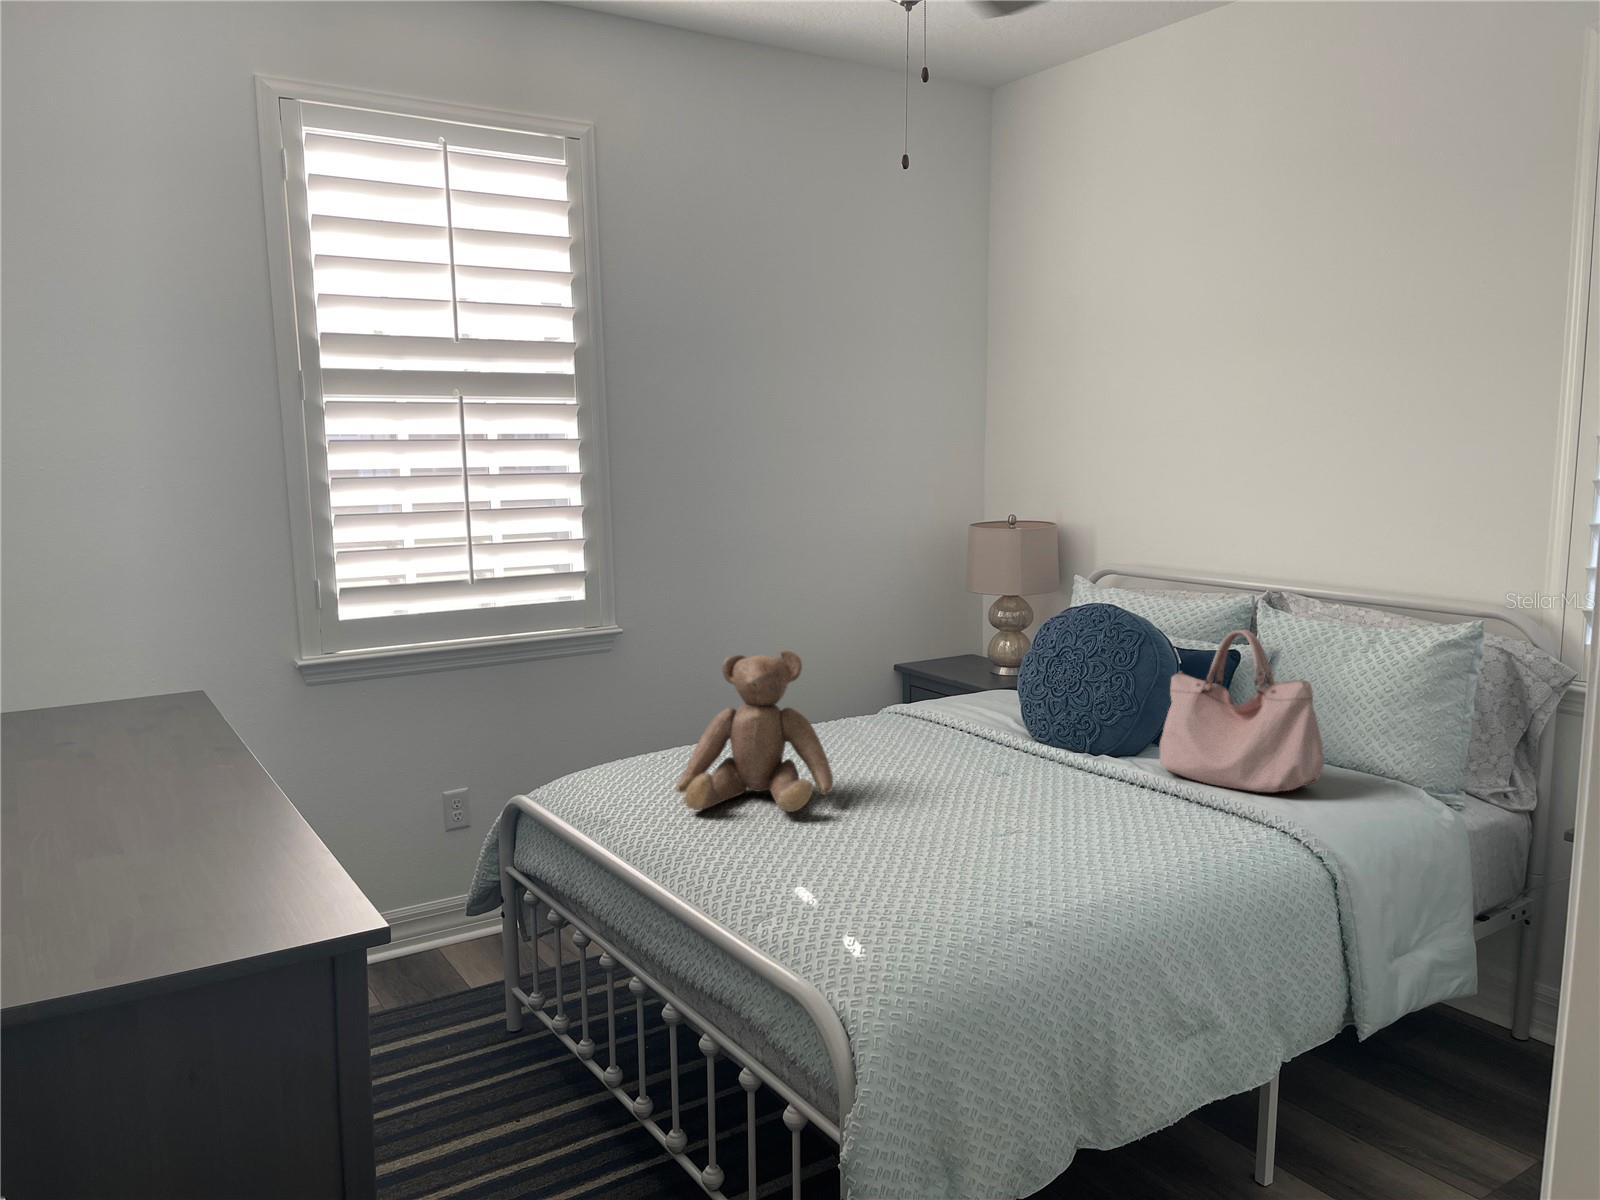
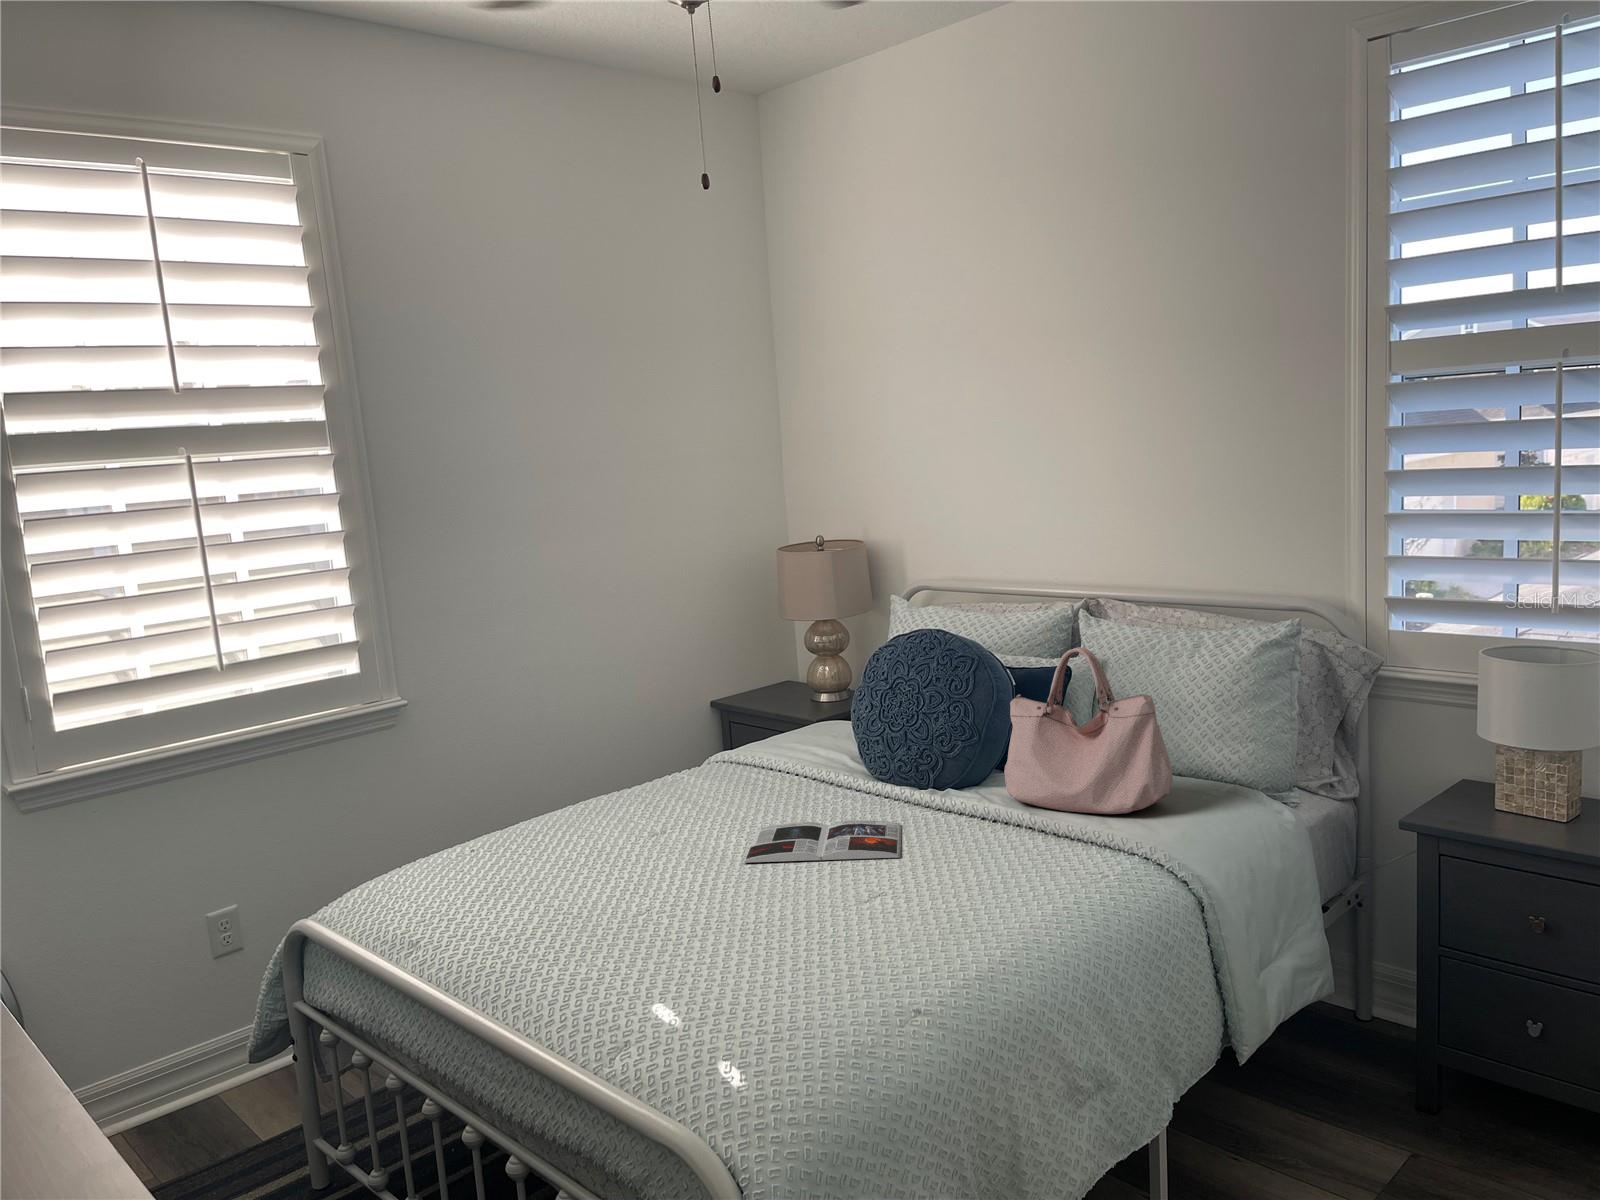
teddy bear: present [676,650,833,812] -> none [493,720,674,917]
magazine: none [898,766,1051,805] -> present [744,820,902,863]

